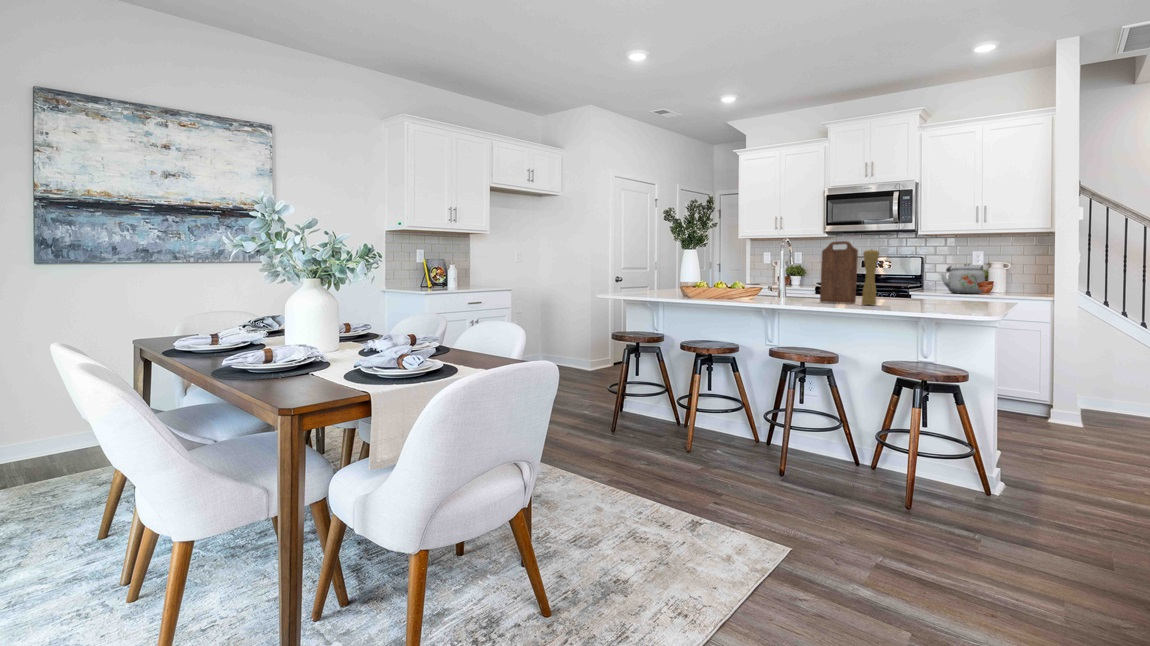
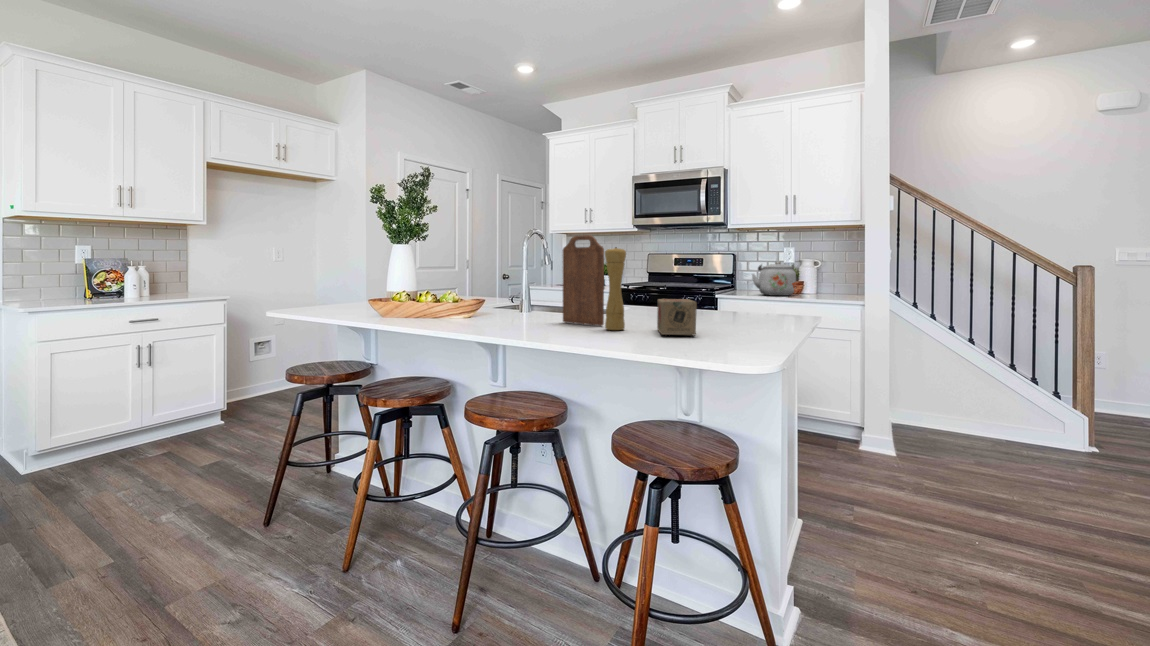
tea box: none [900,284,937,307] -> present [657,299,697,335]

